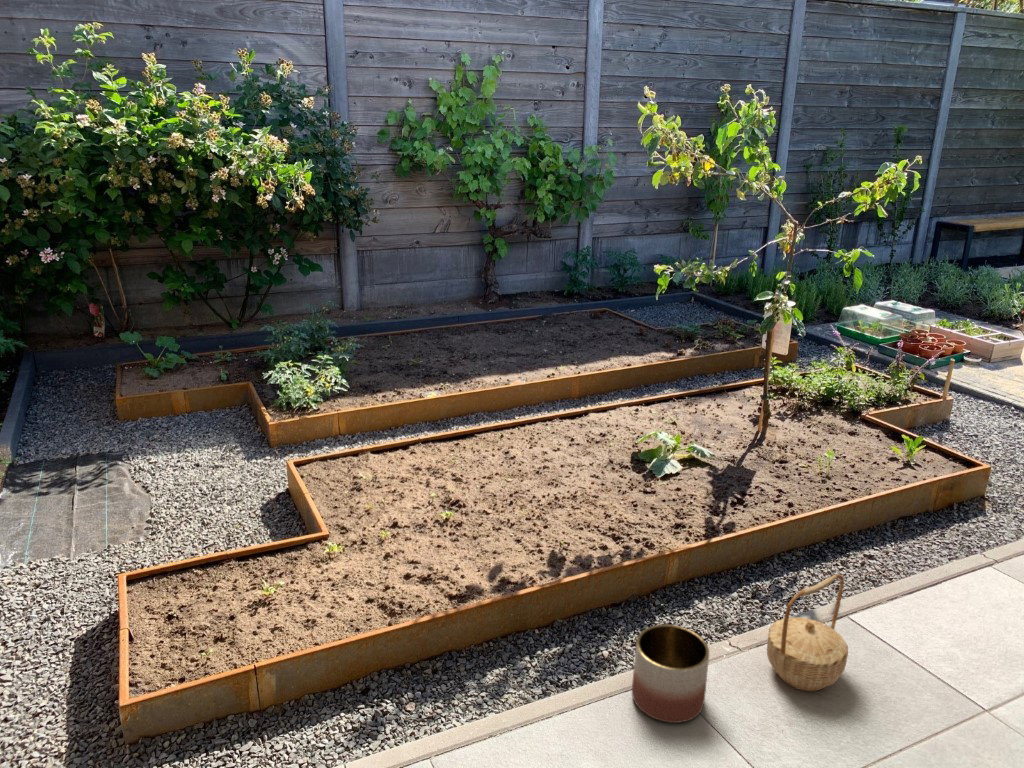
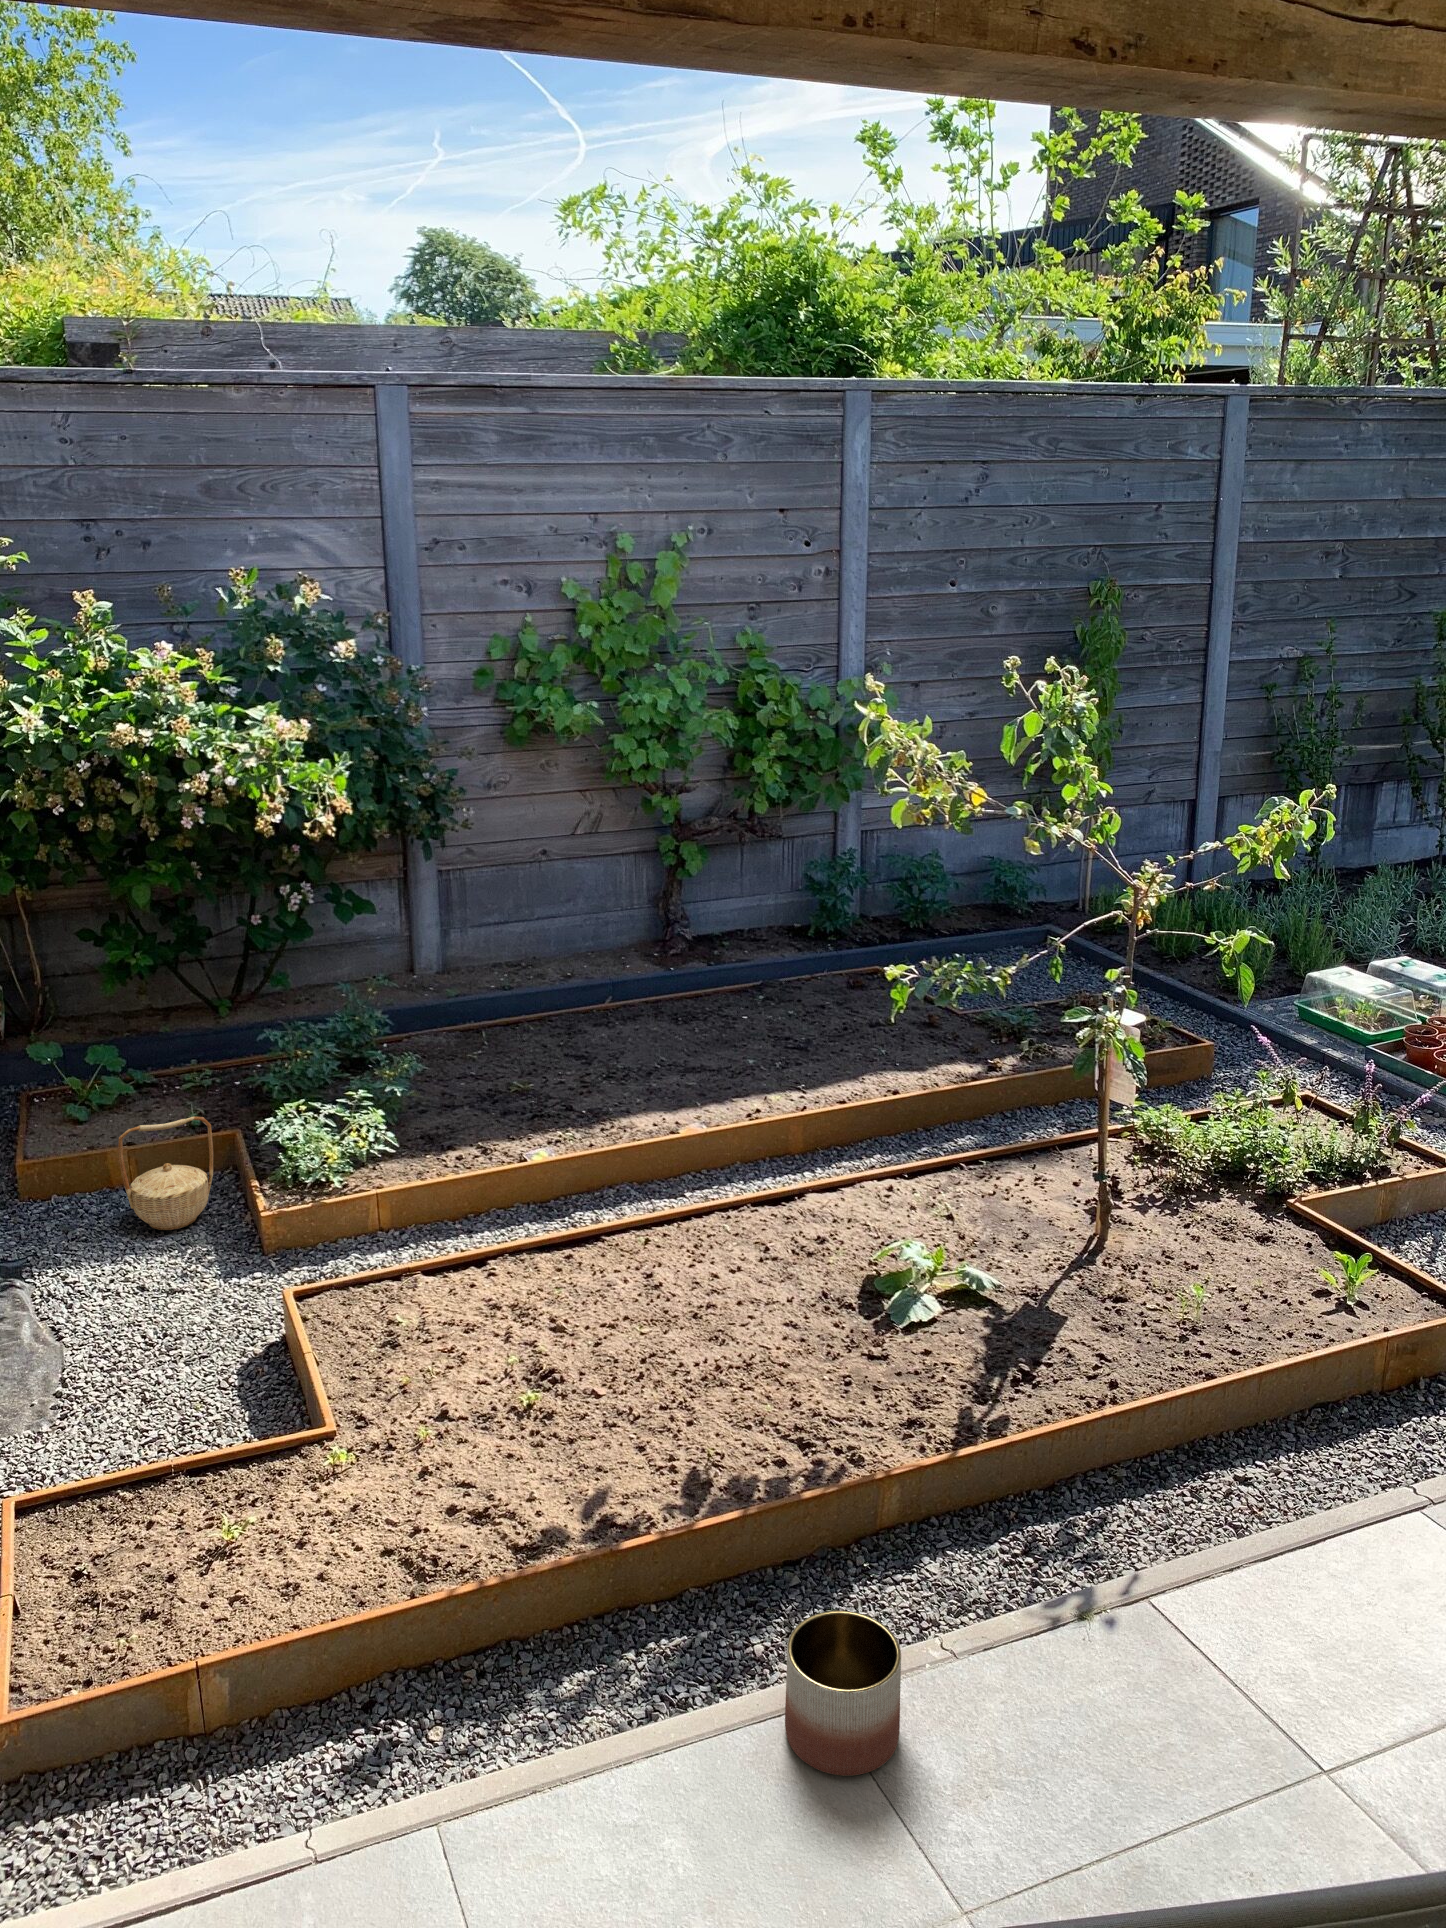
basket: present [767,574,848,691] -> present [118,1117,213,1230]

